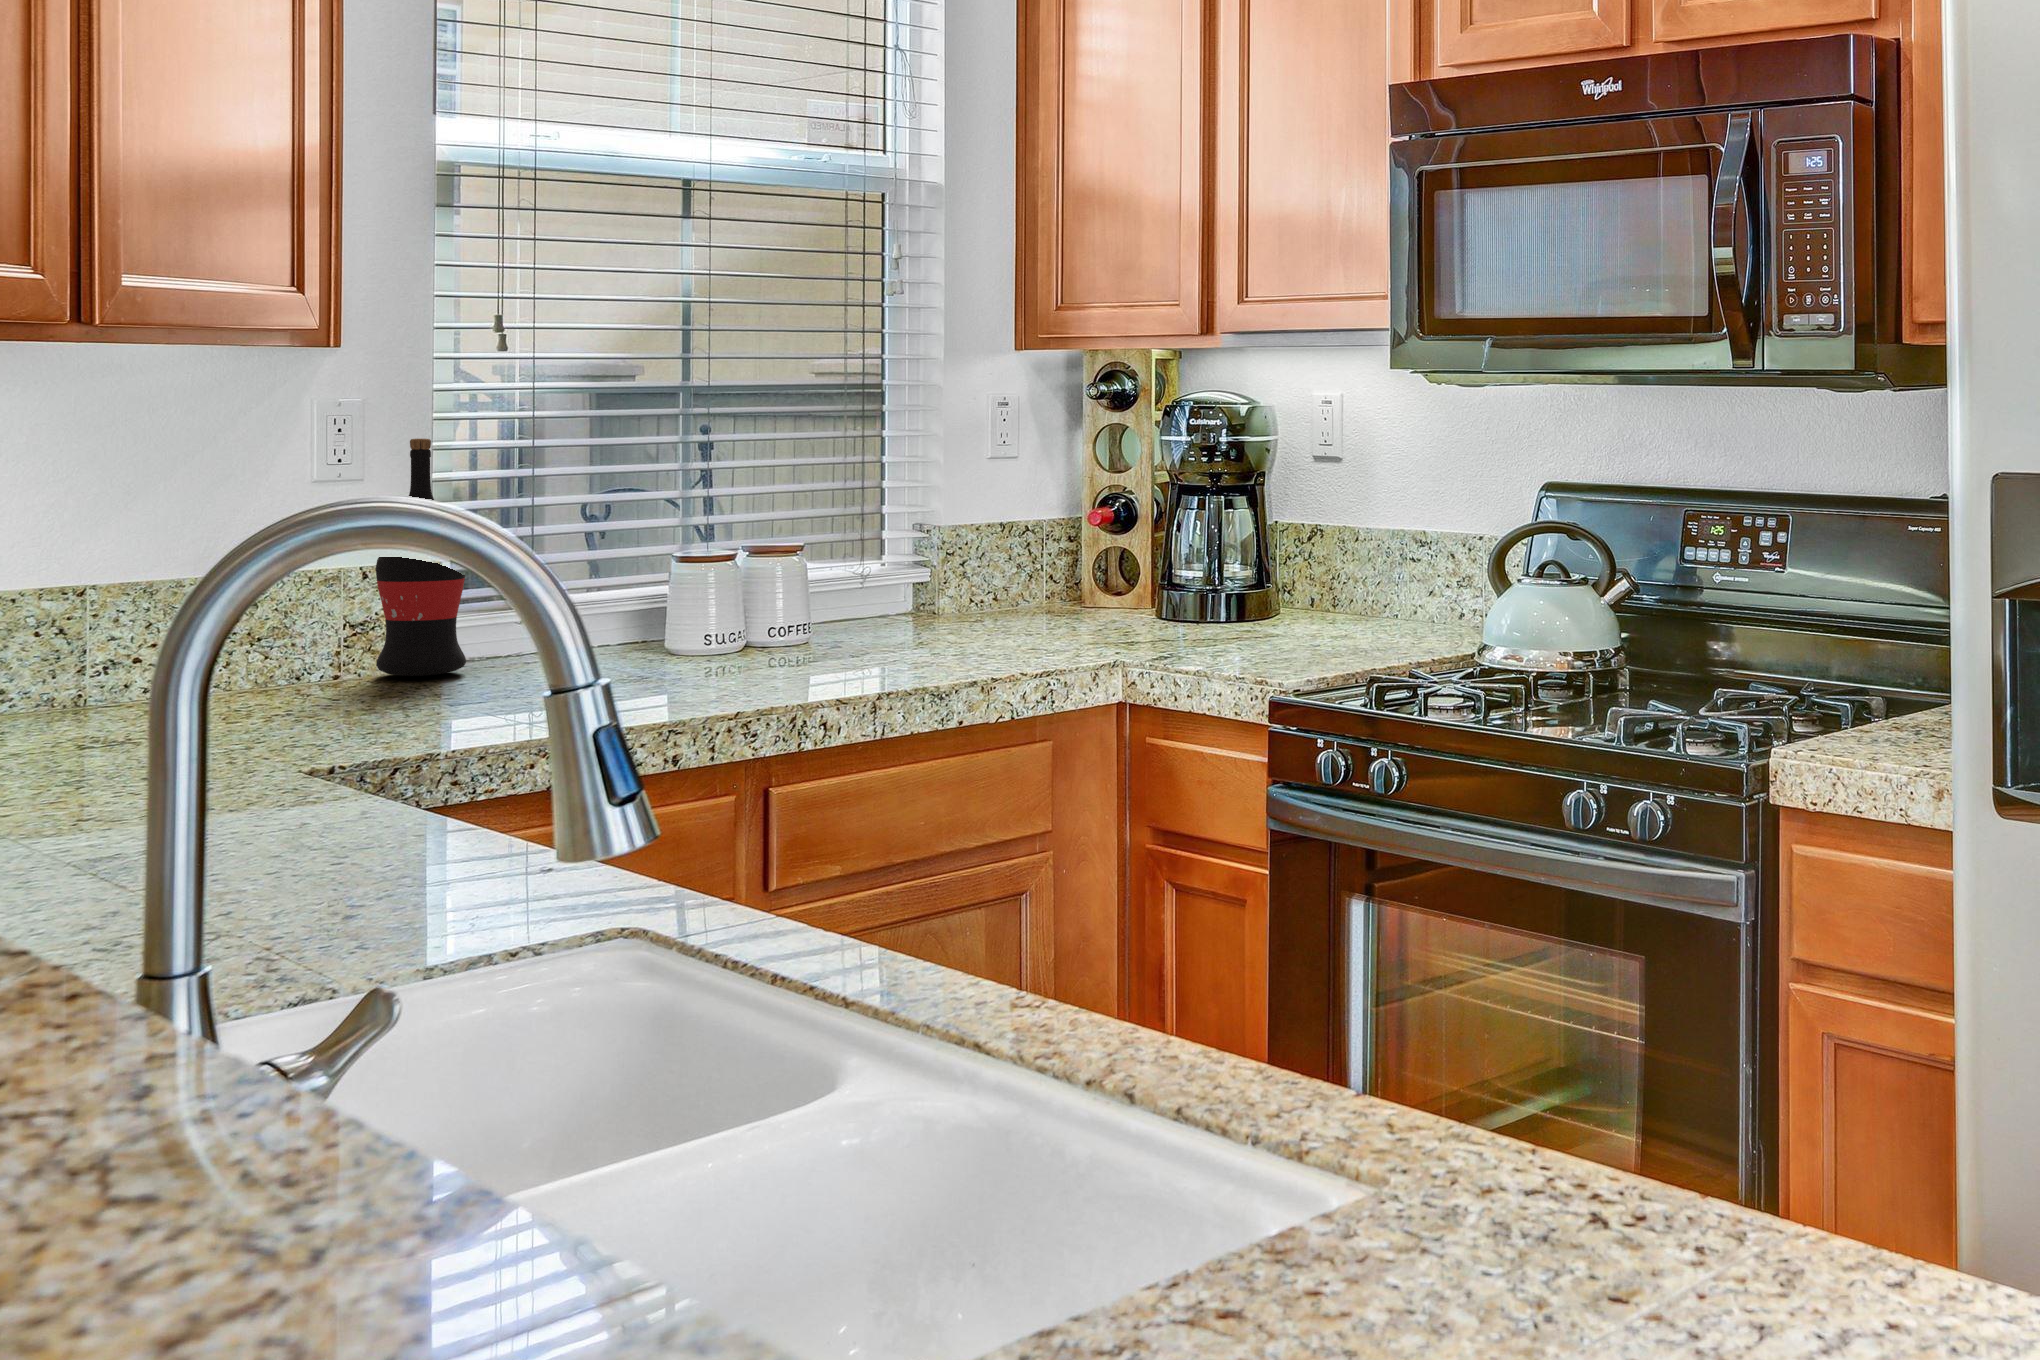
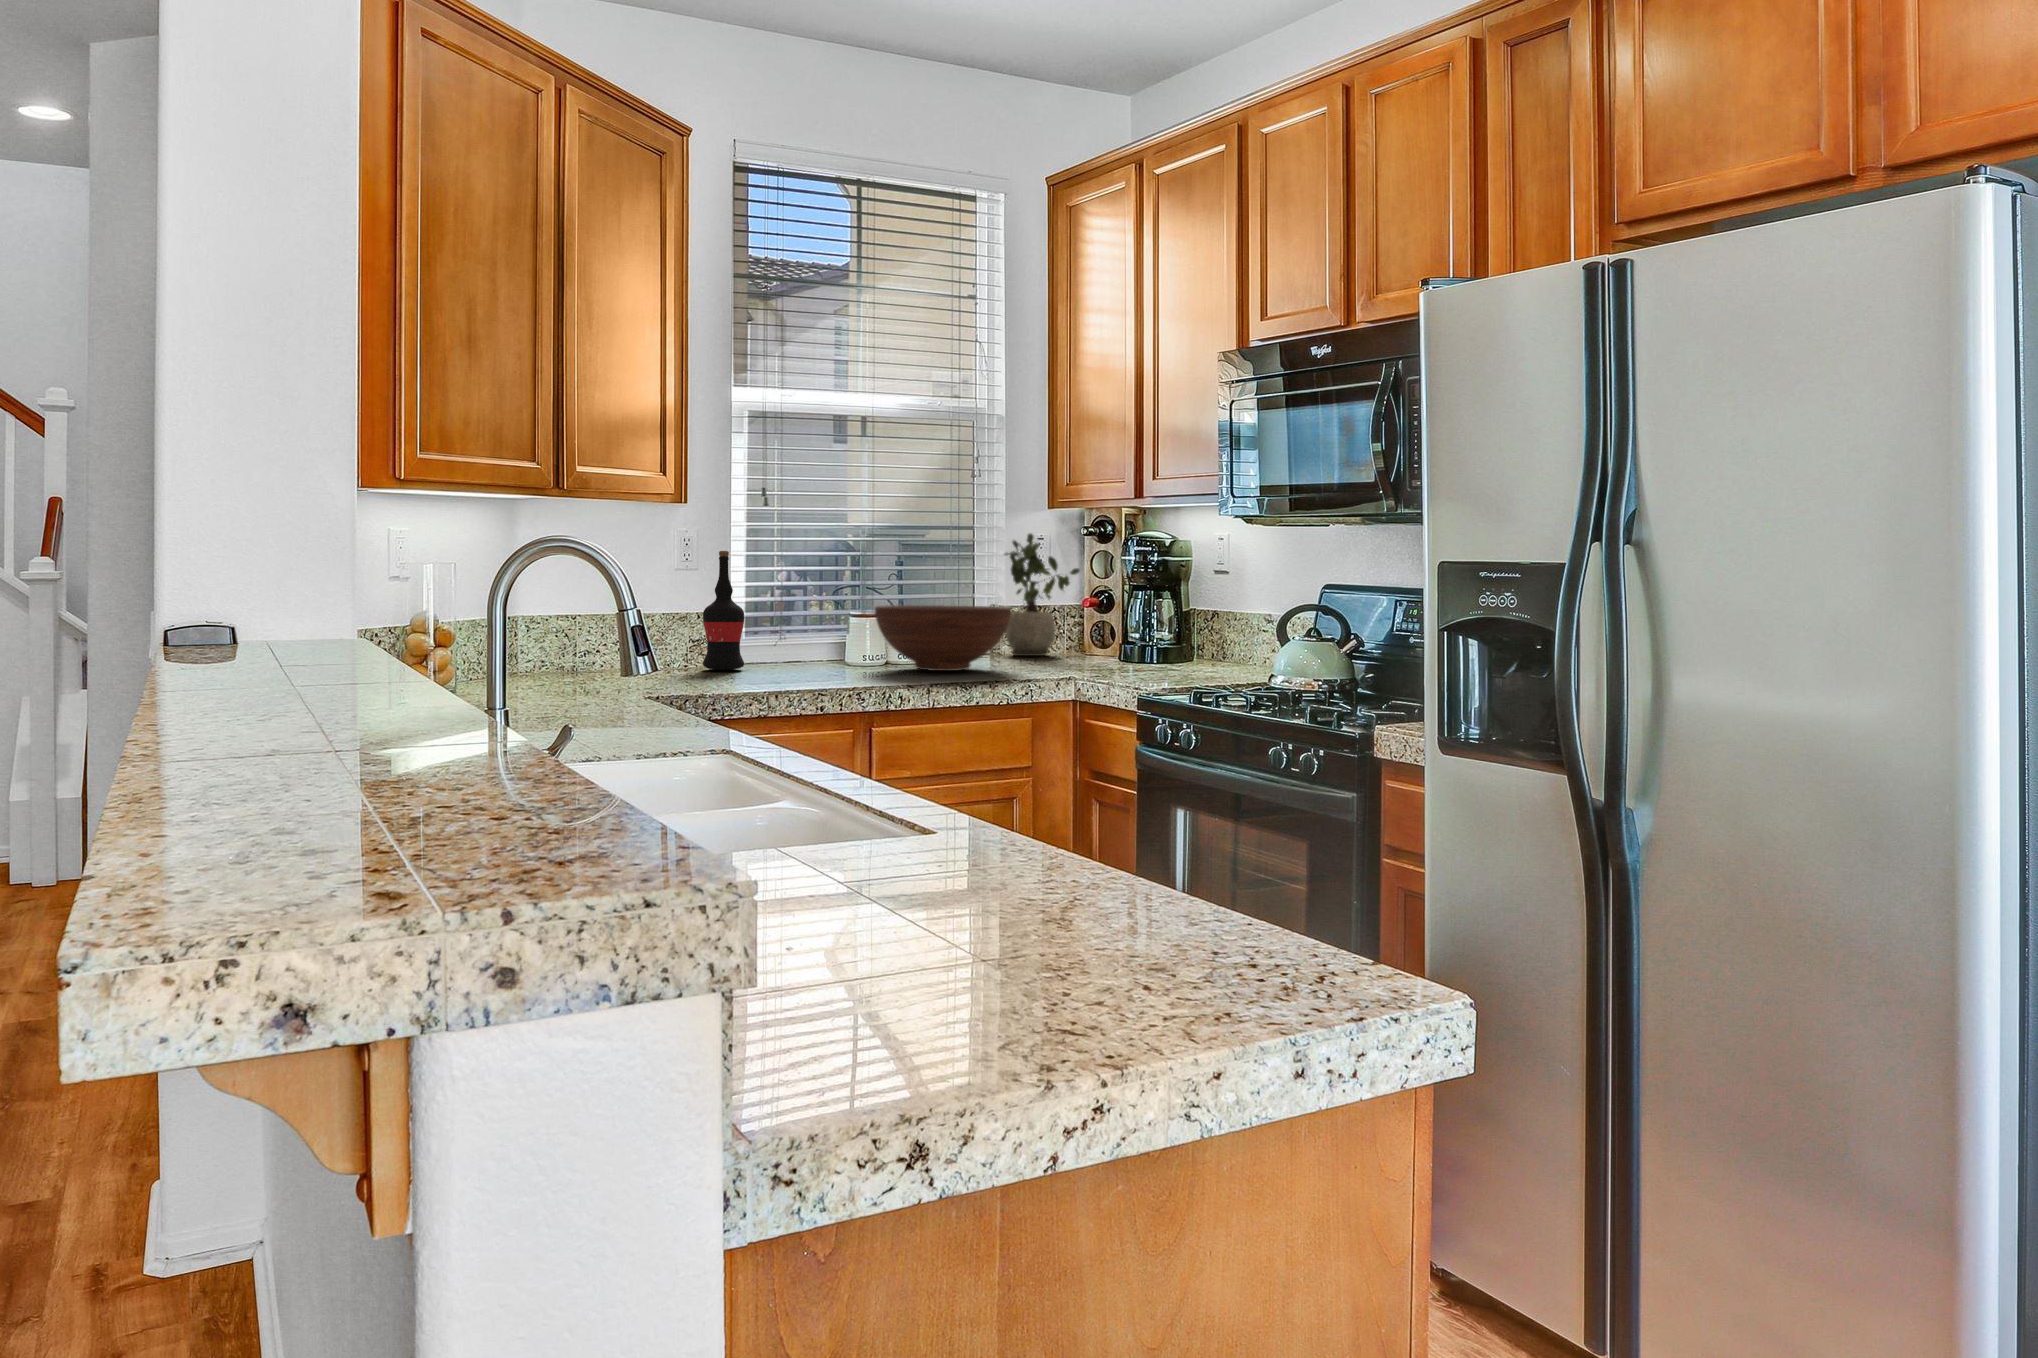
potted plant: none [945,393,1089,612] -> present [1005,533,1080,656]
fruit bowl: none [731,530,994,657] -> present [875,605,1011,671]

